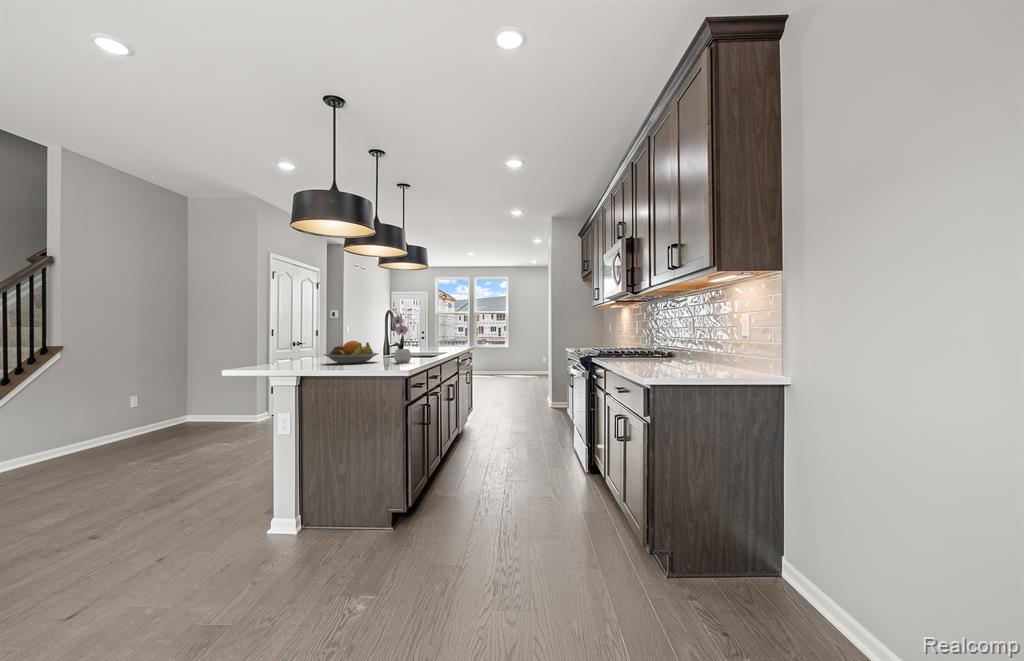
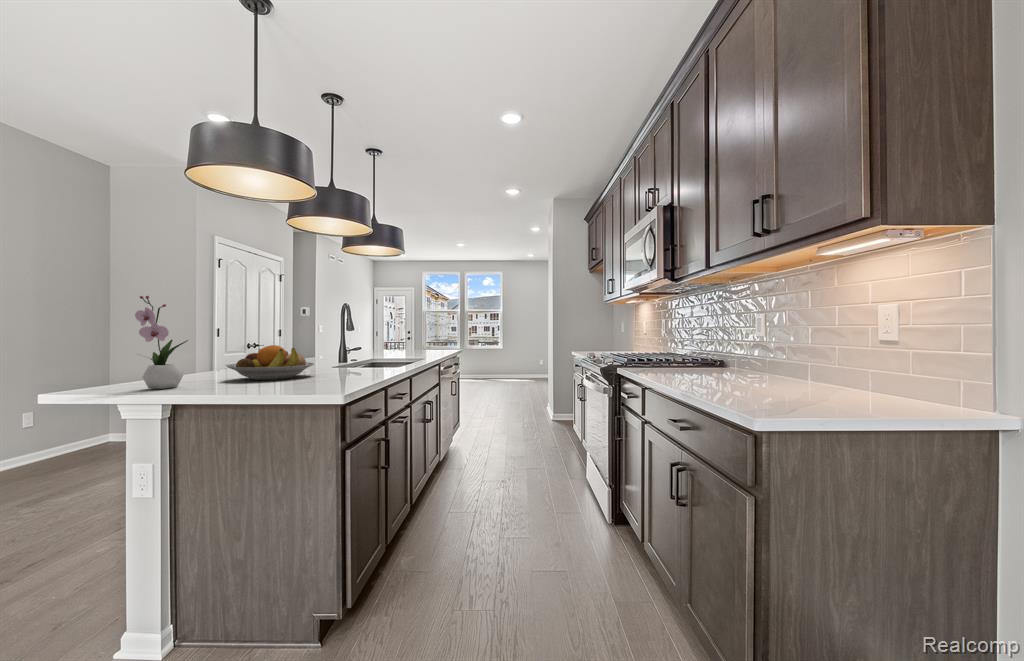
flower arrangement: present [392,308,412,363] -> present [135,296,188,389]

